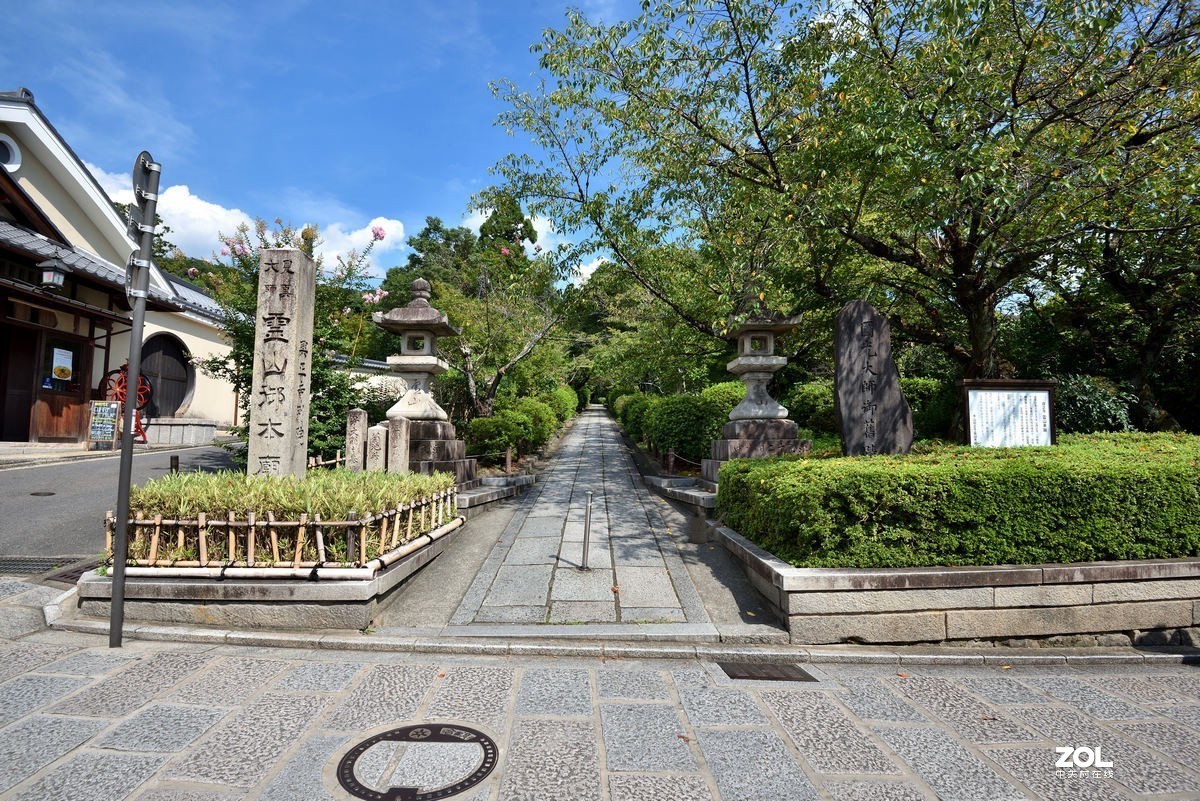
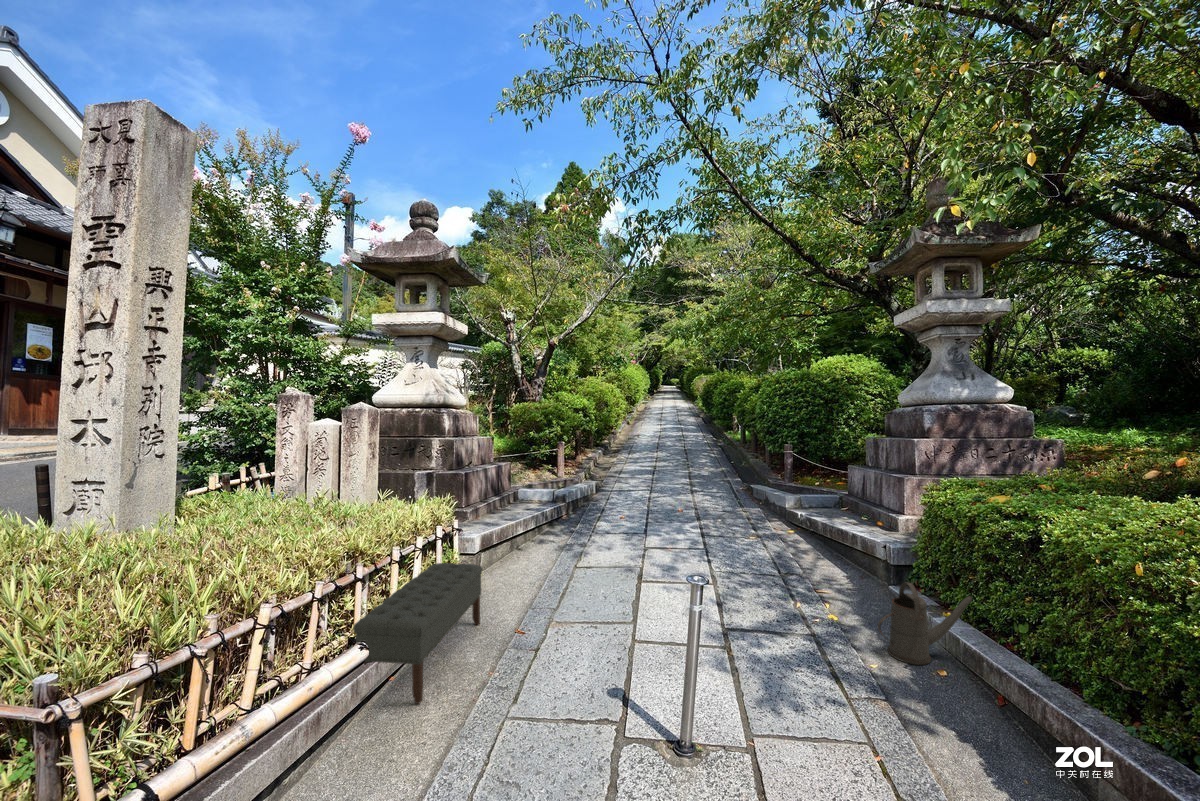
bench: none [431,505,482,559] -> present [353,563,482,704]

